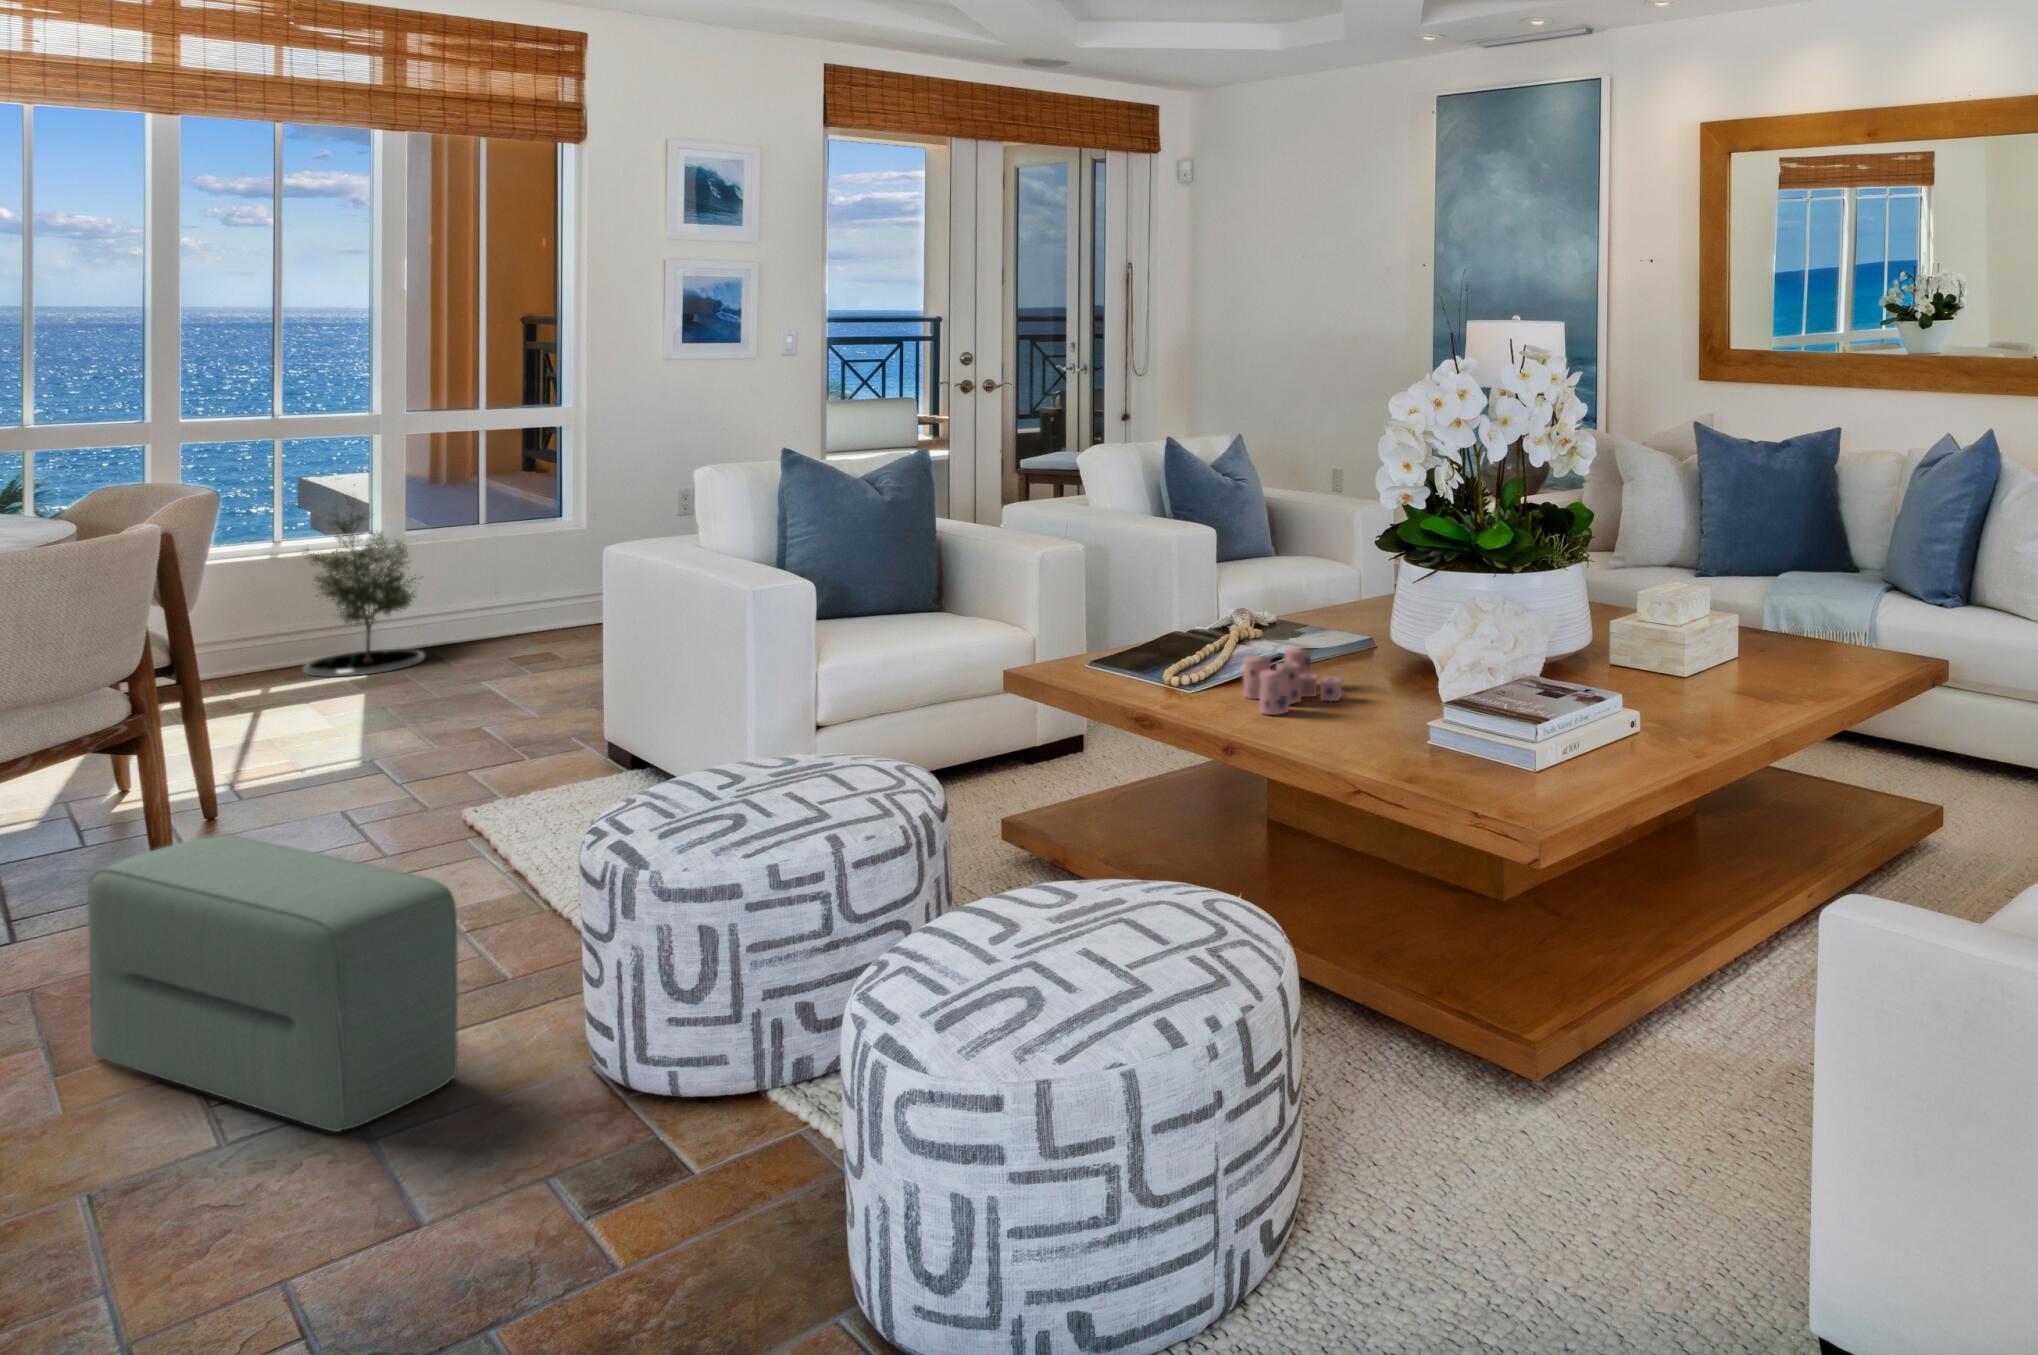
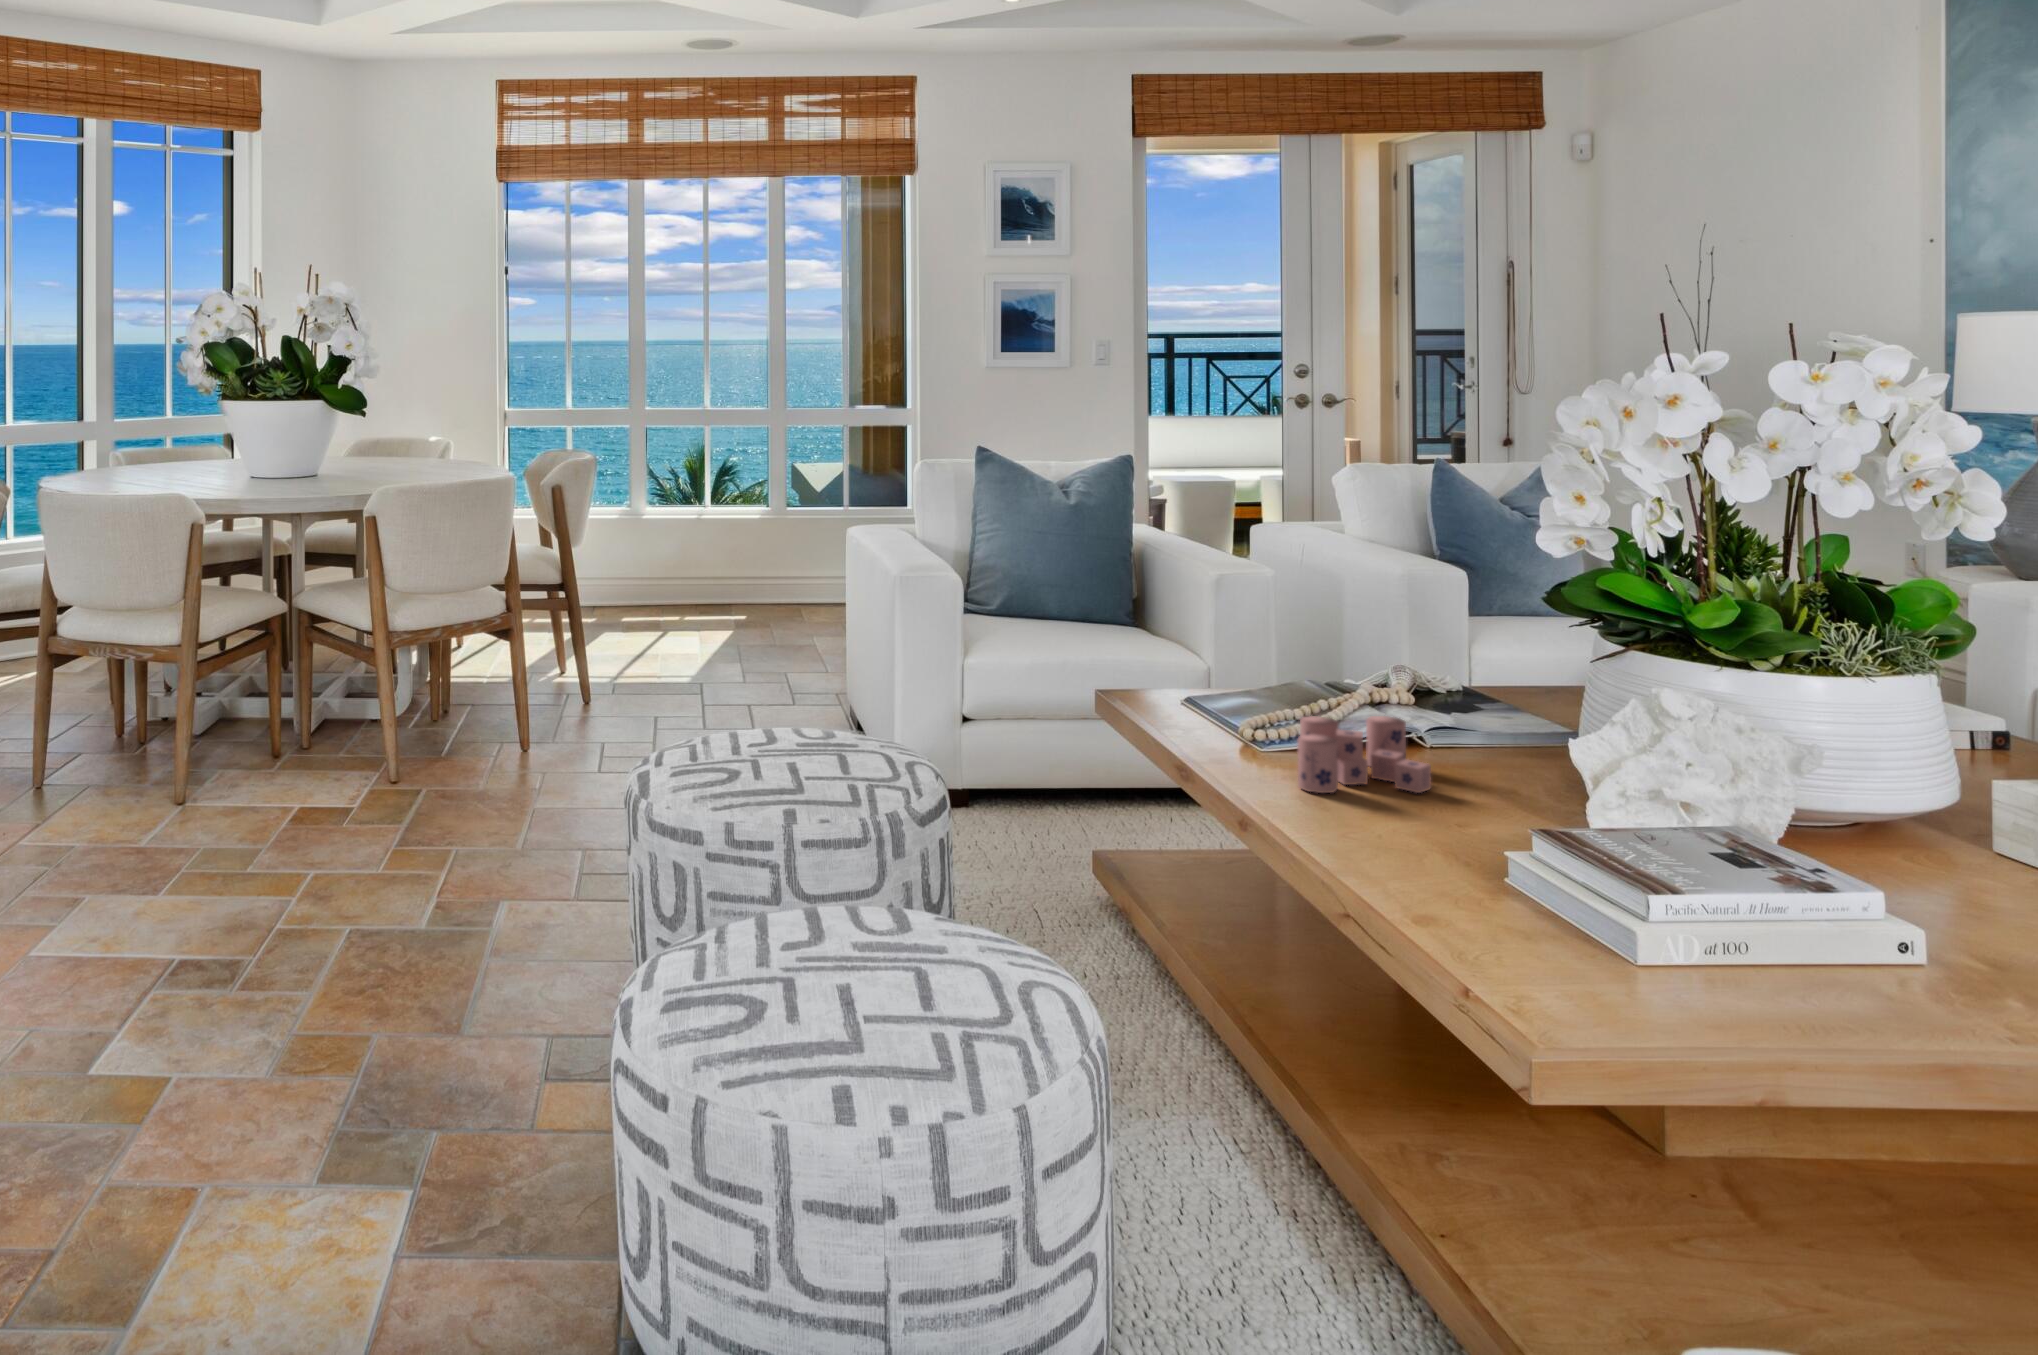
potted tree: present [303,497,424,677] -> none [708,476,795,626]
pouf: present [88,835,458,1132] -> none [397,715,552,962]

